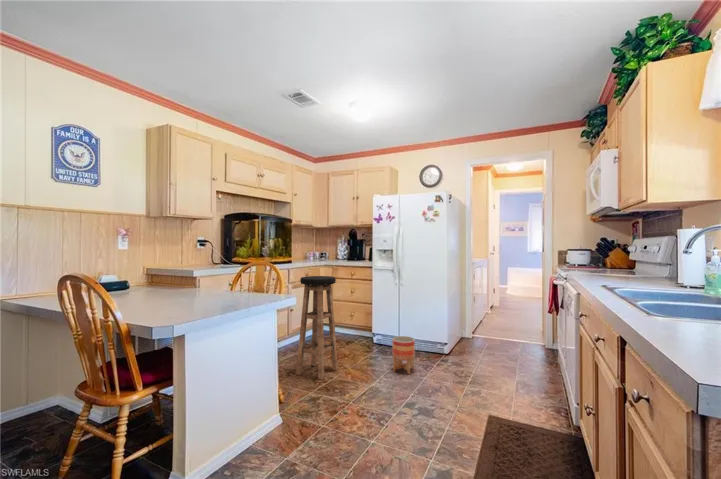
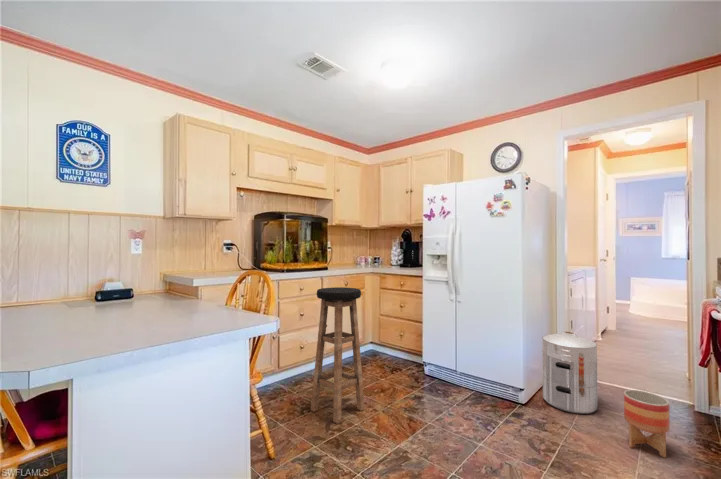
waste bin: none [458,302,492,356] -> present [542,332,598,414]
planter: present [392,336,415,374] -> present [624,390,670,457]

